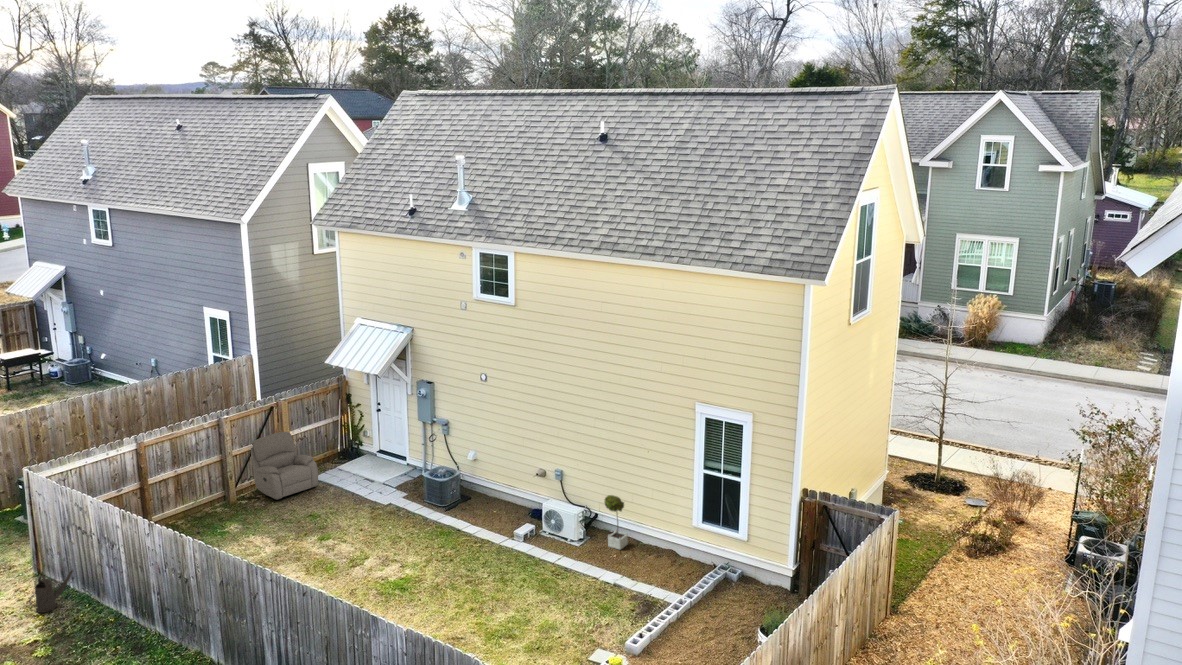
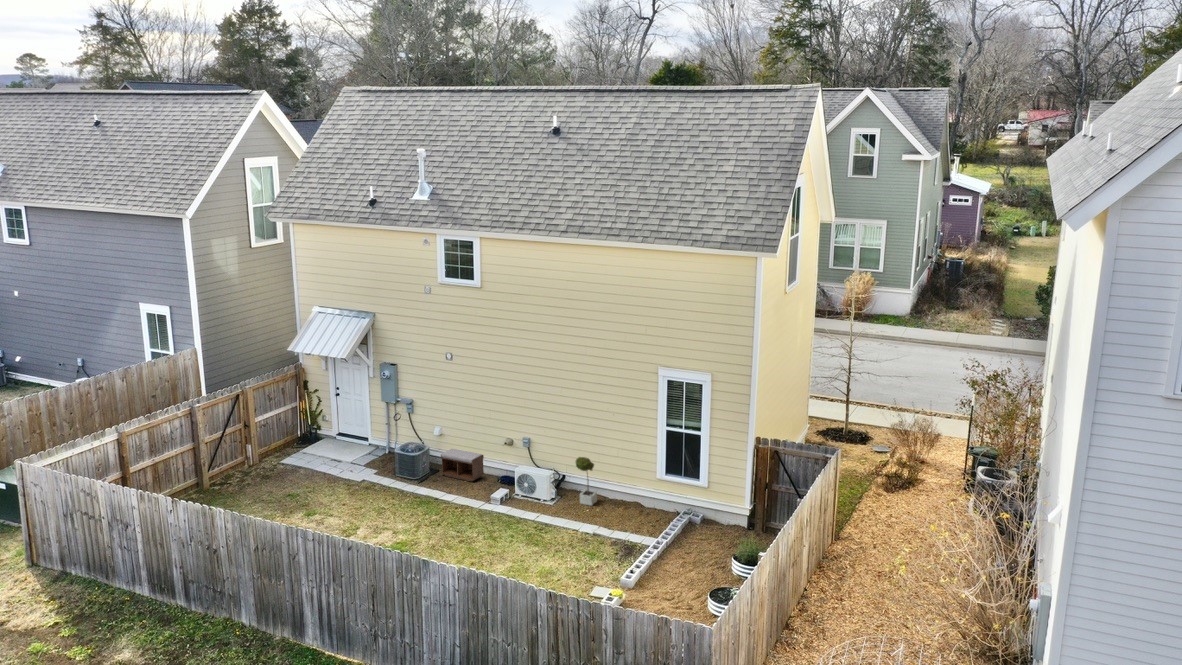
chair: present [251,432,318,500] -> none [215,419,287,484]
bench: none [470,475,515,512] -> present [441,449,484,482]
watering can: present [29,570,73,613] -> none [39,554,78,597]

